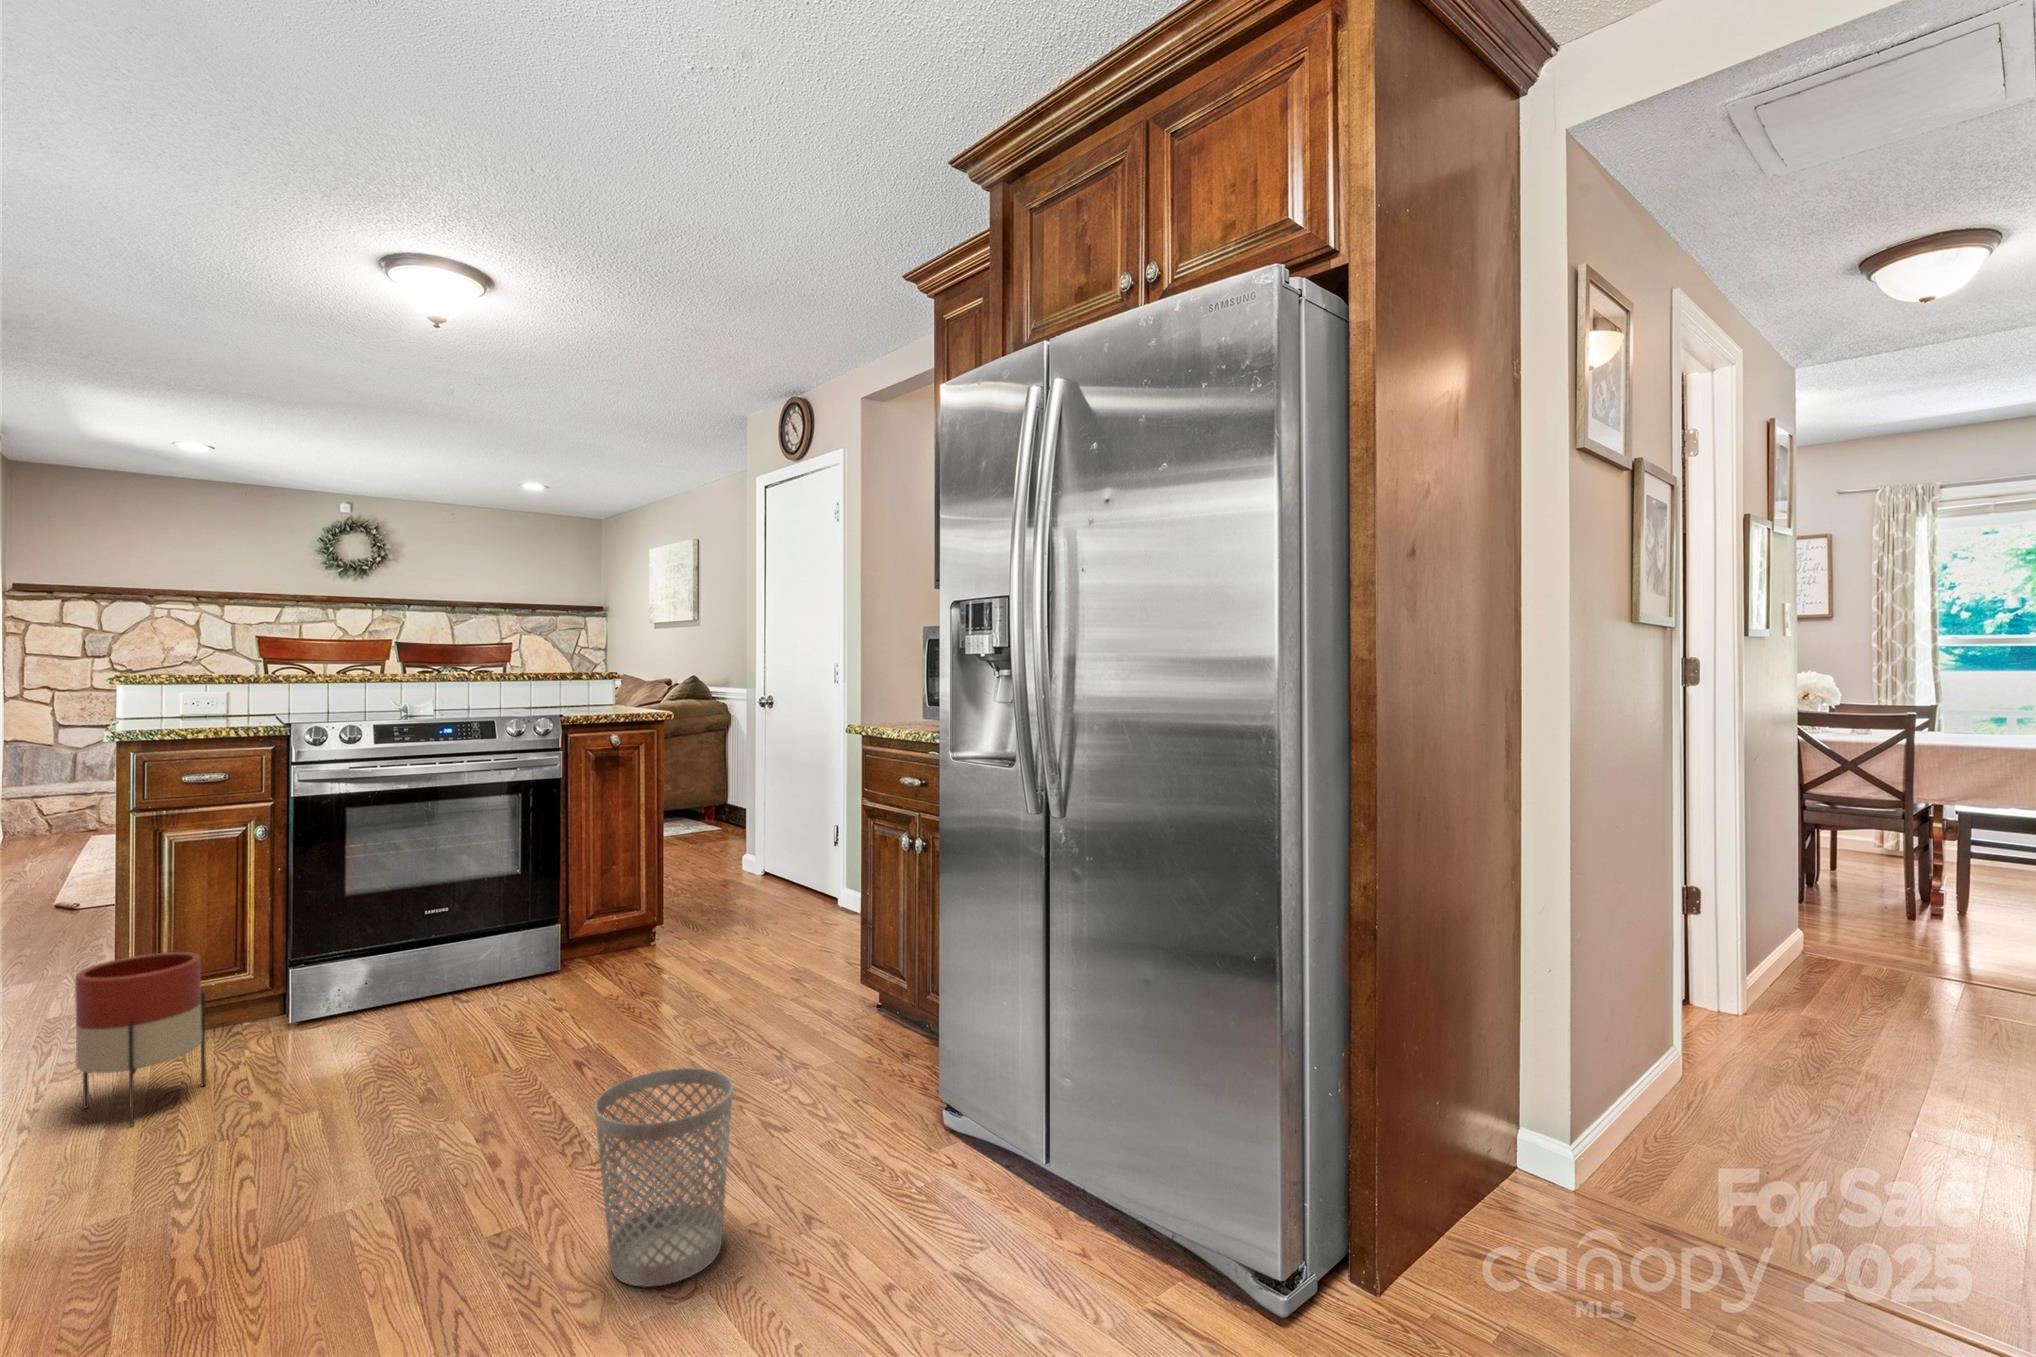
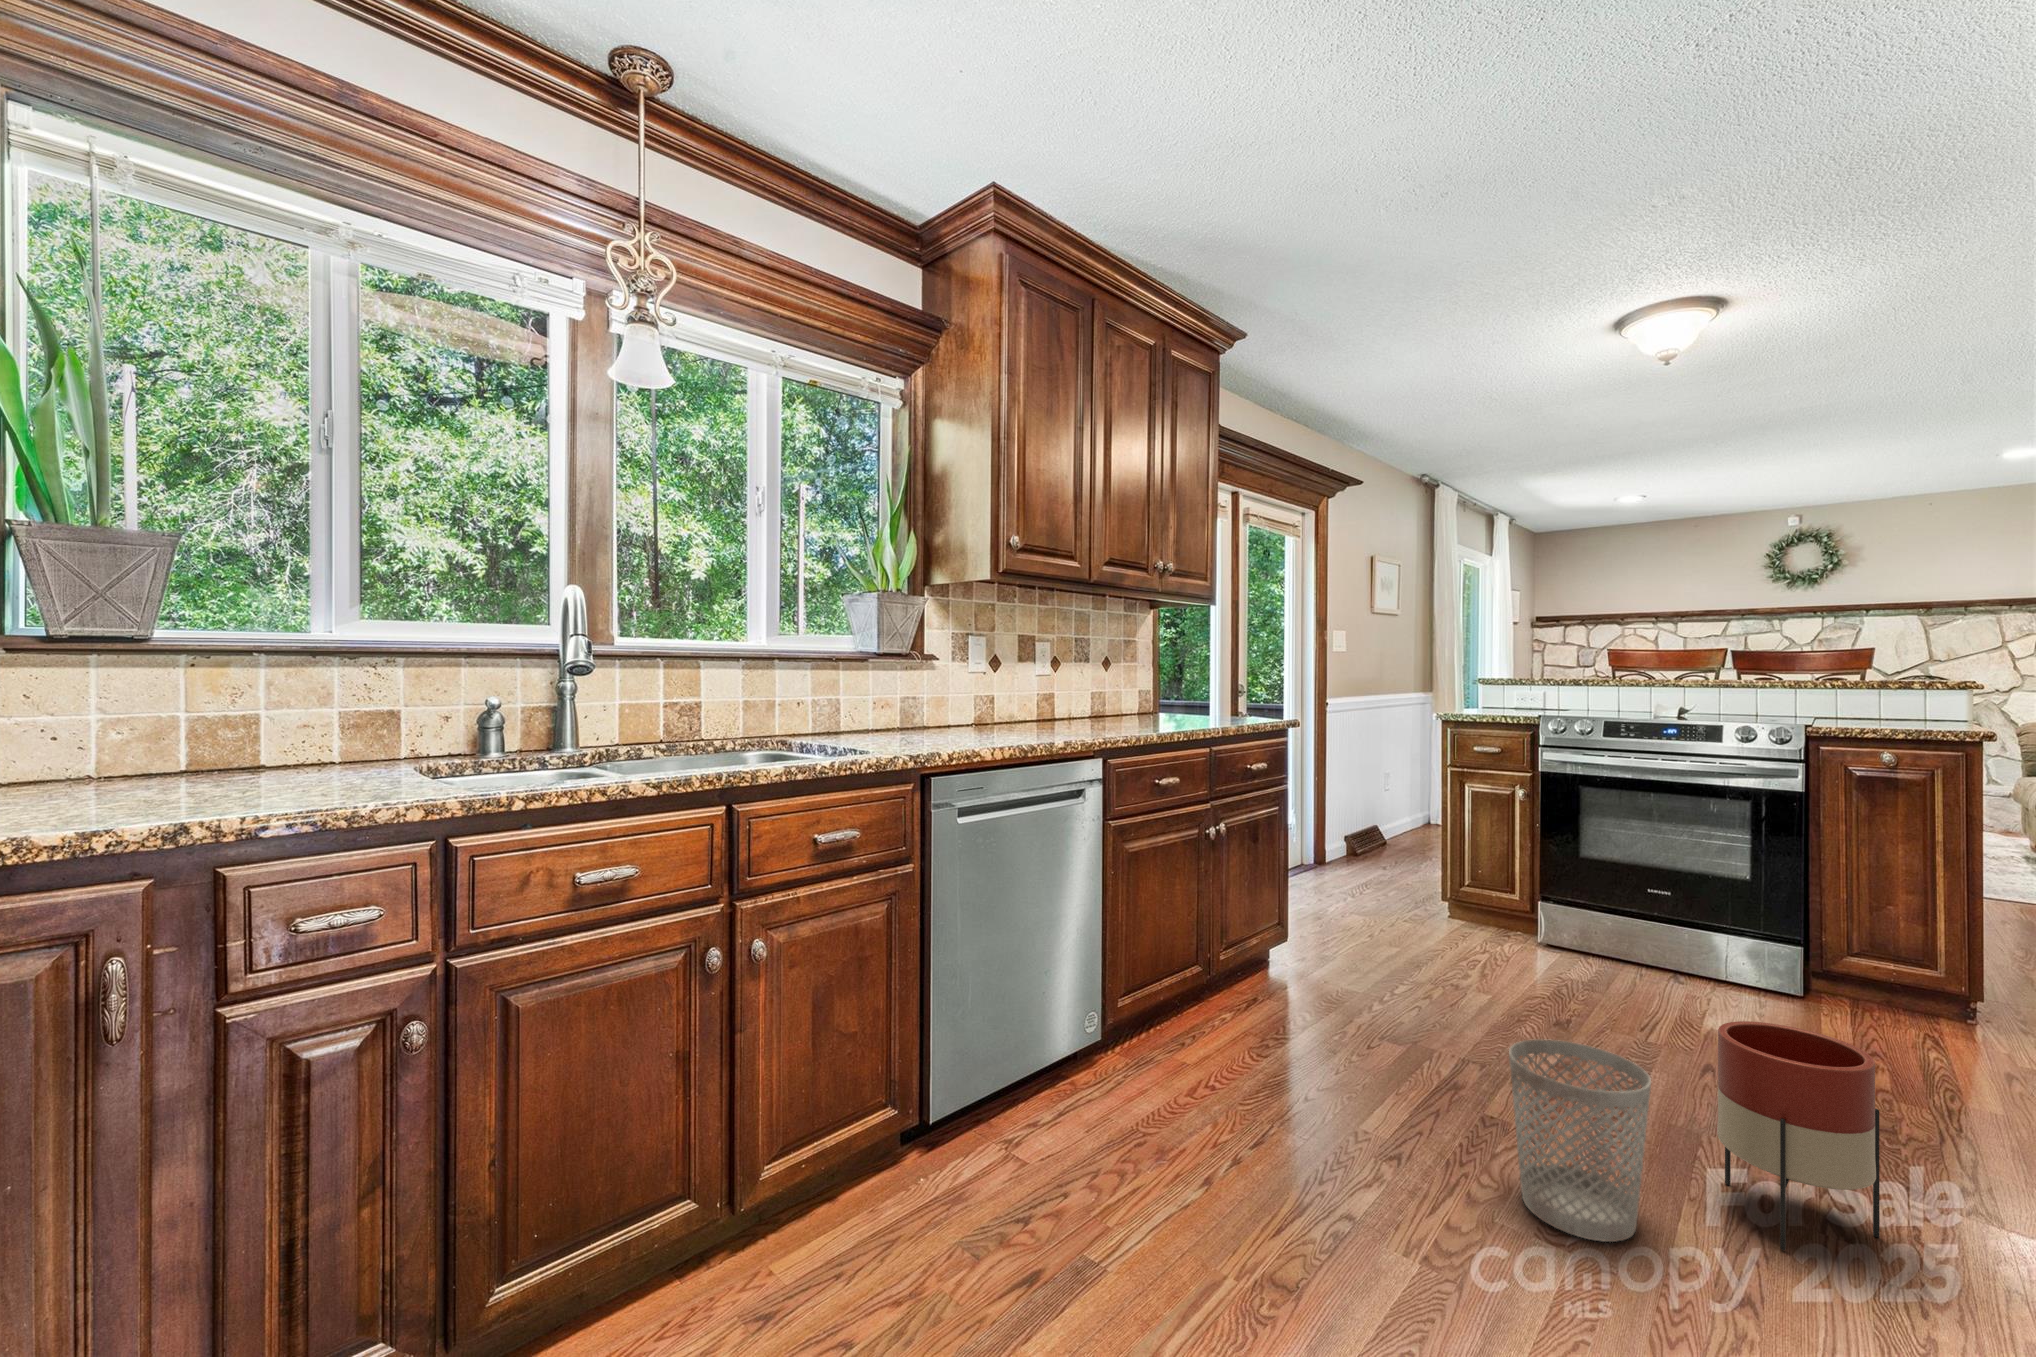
planter: present [75,952,206,1126] -> present [1717,1021,1880,1250]

